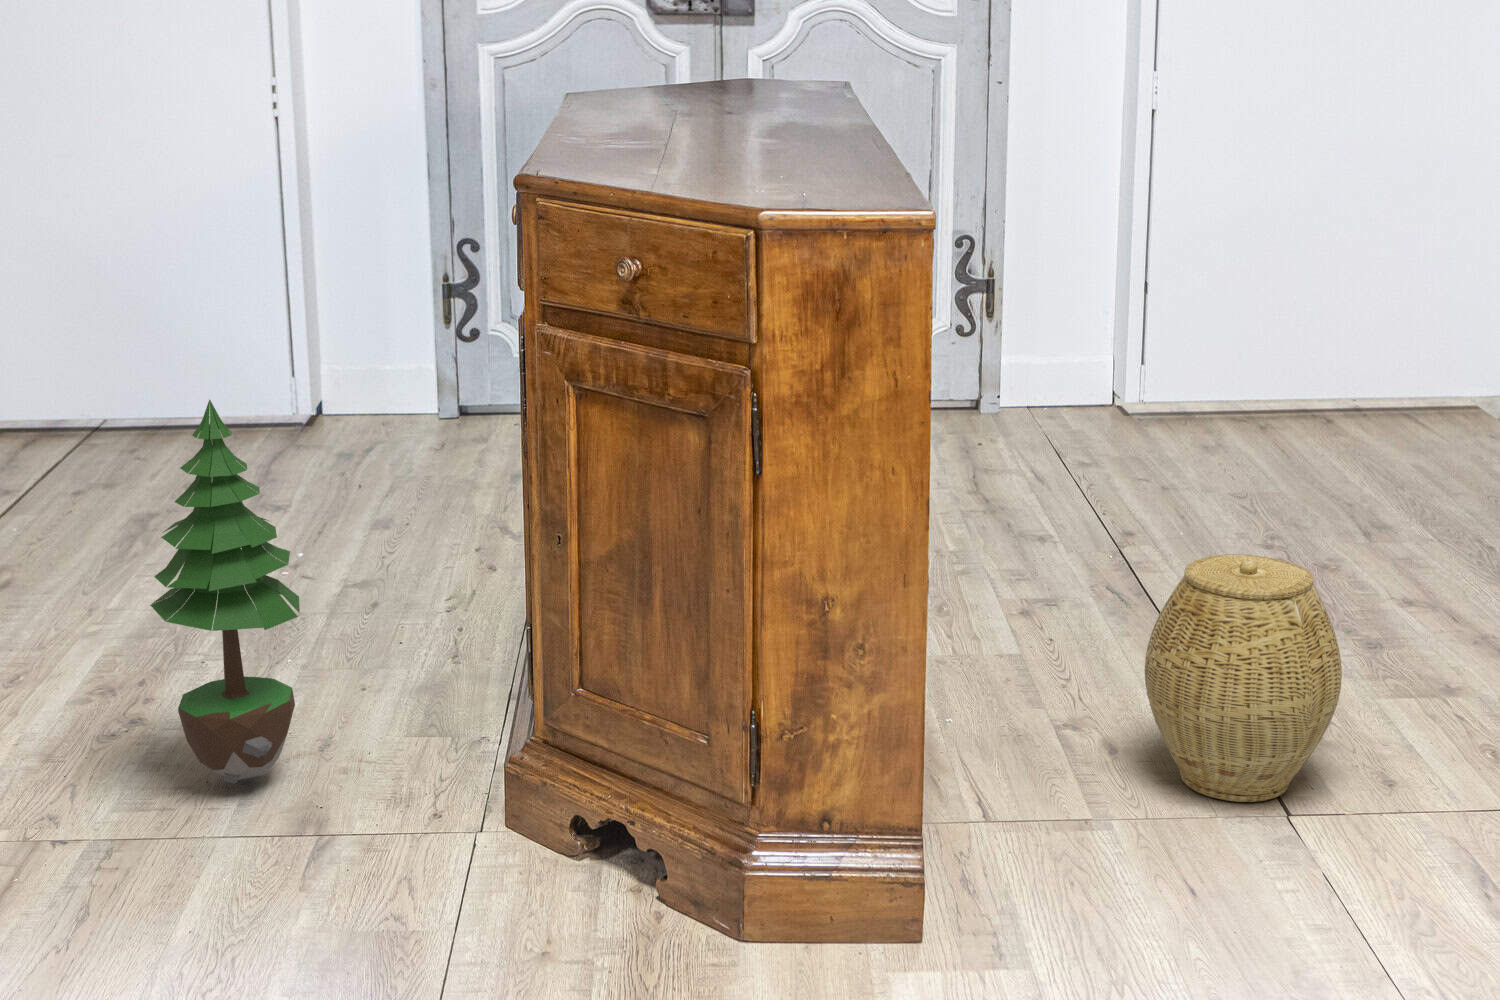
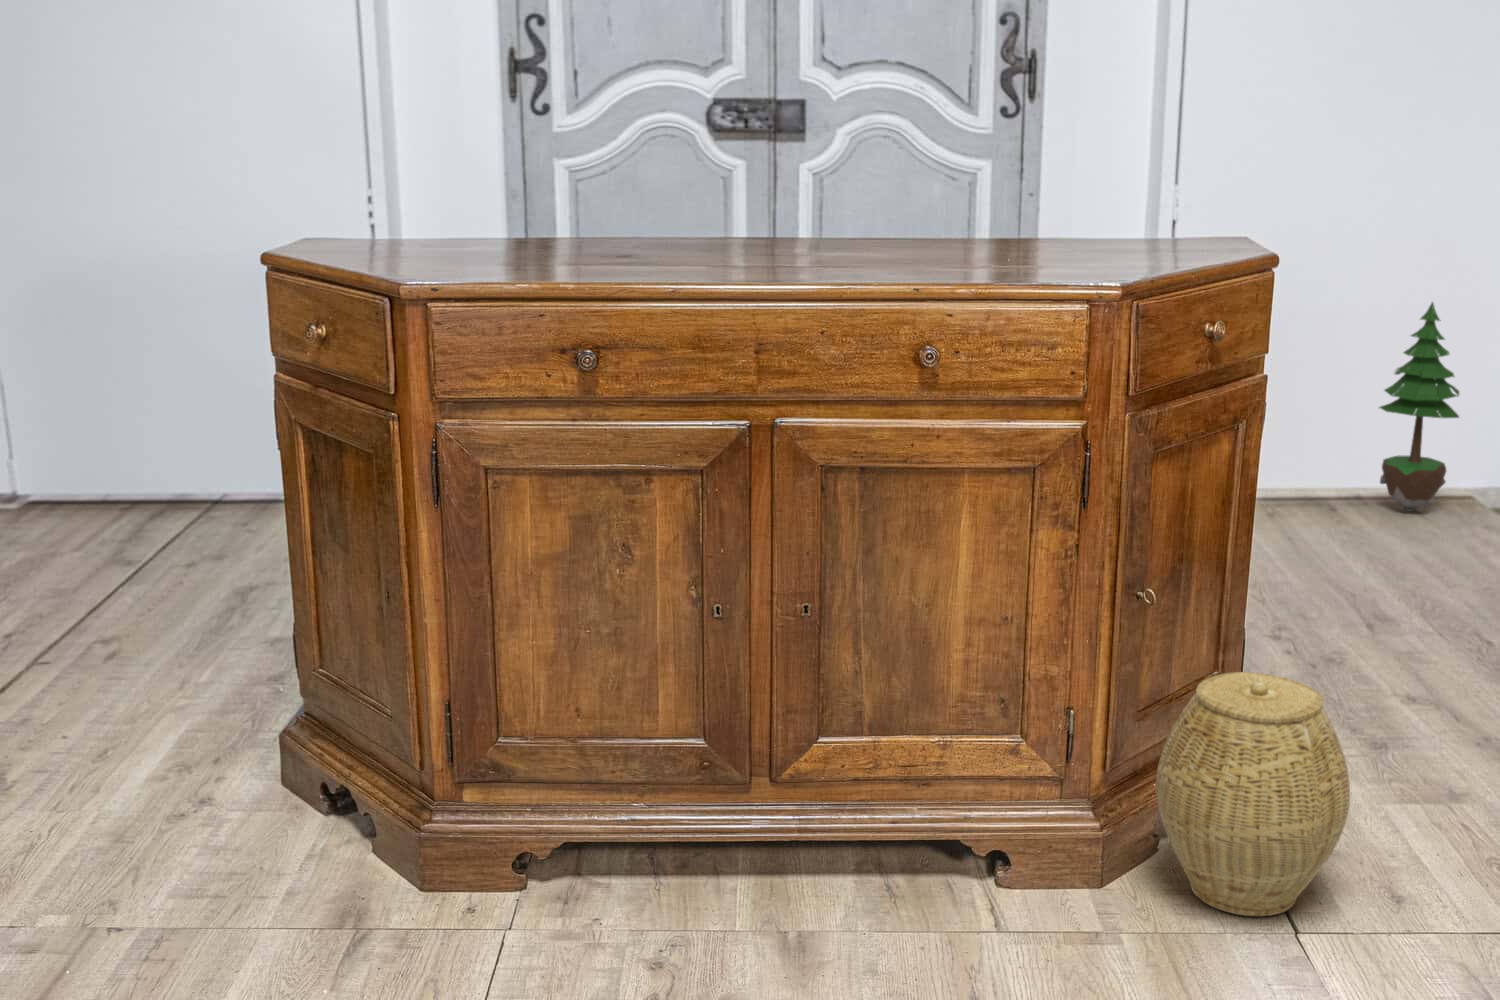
potted tree: present [150,400,300,785] -> present [1380,302,1459,511]

